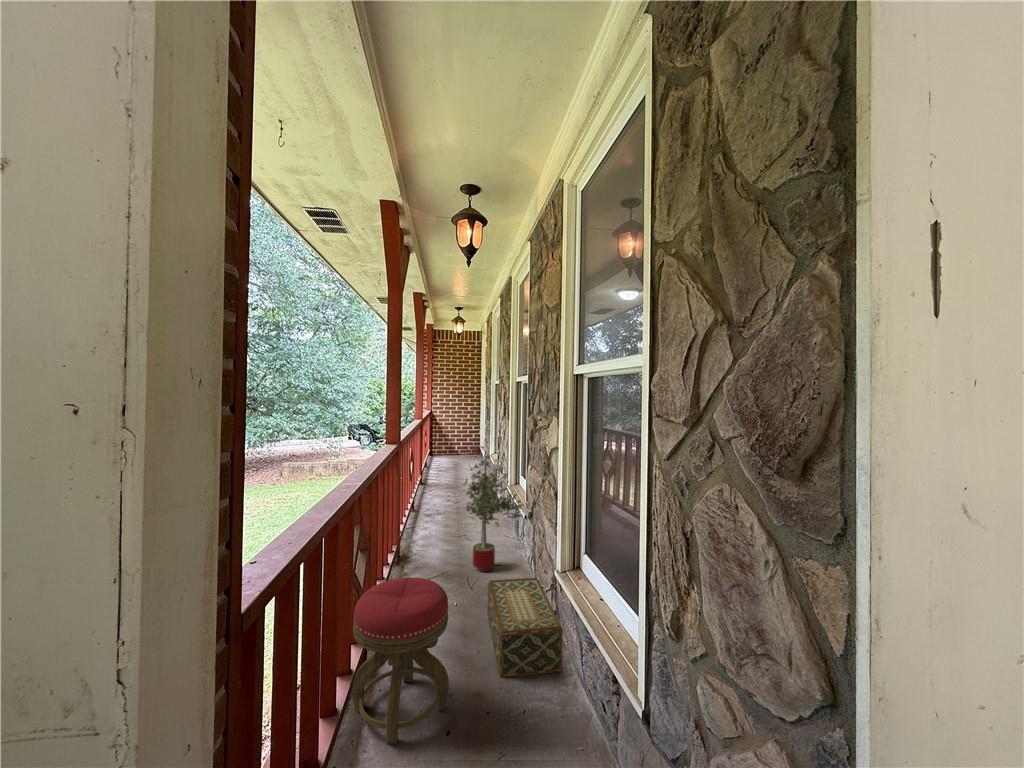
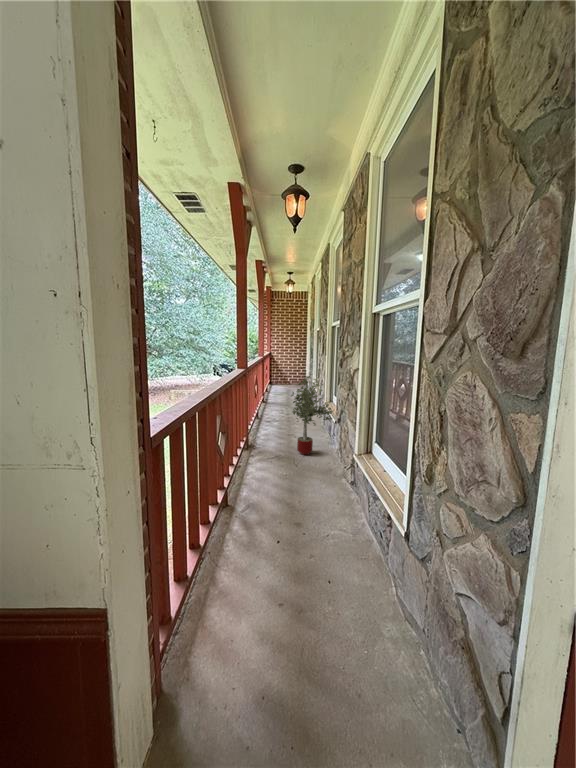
stool: present [352,577,449,744] -> none [218,447,279,542]
woven basket: present [487,578,563,677] -> none [306,457,355,514]

